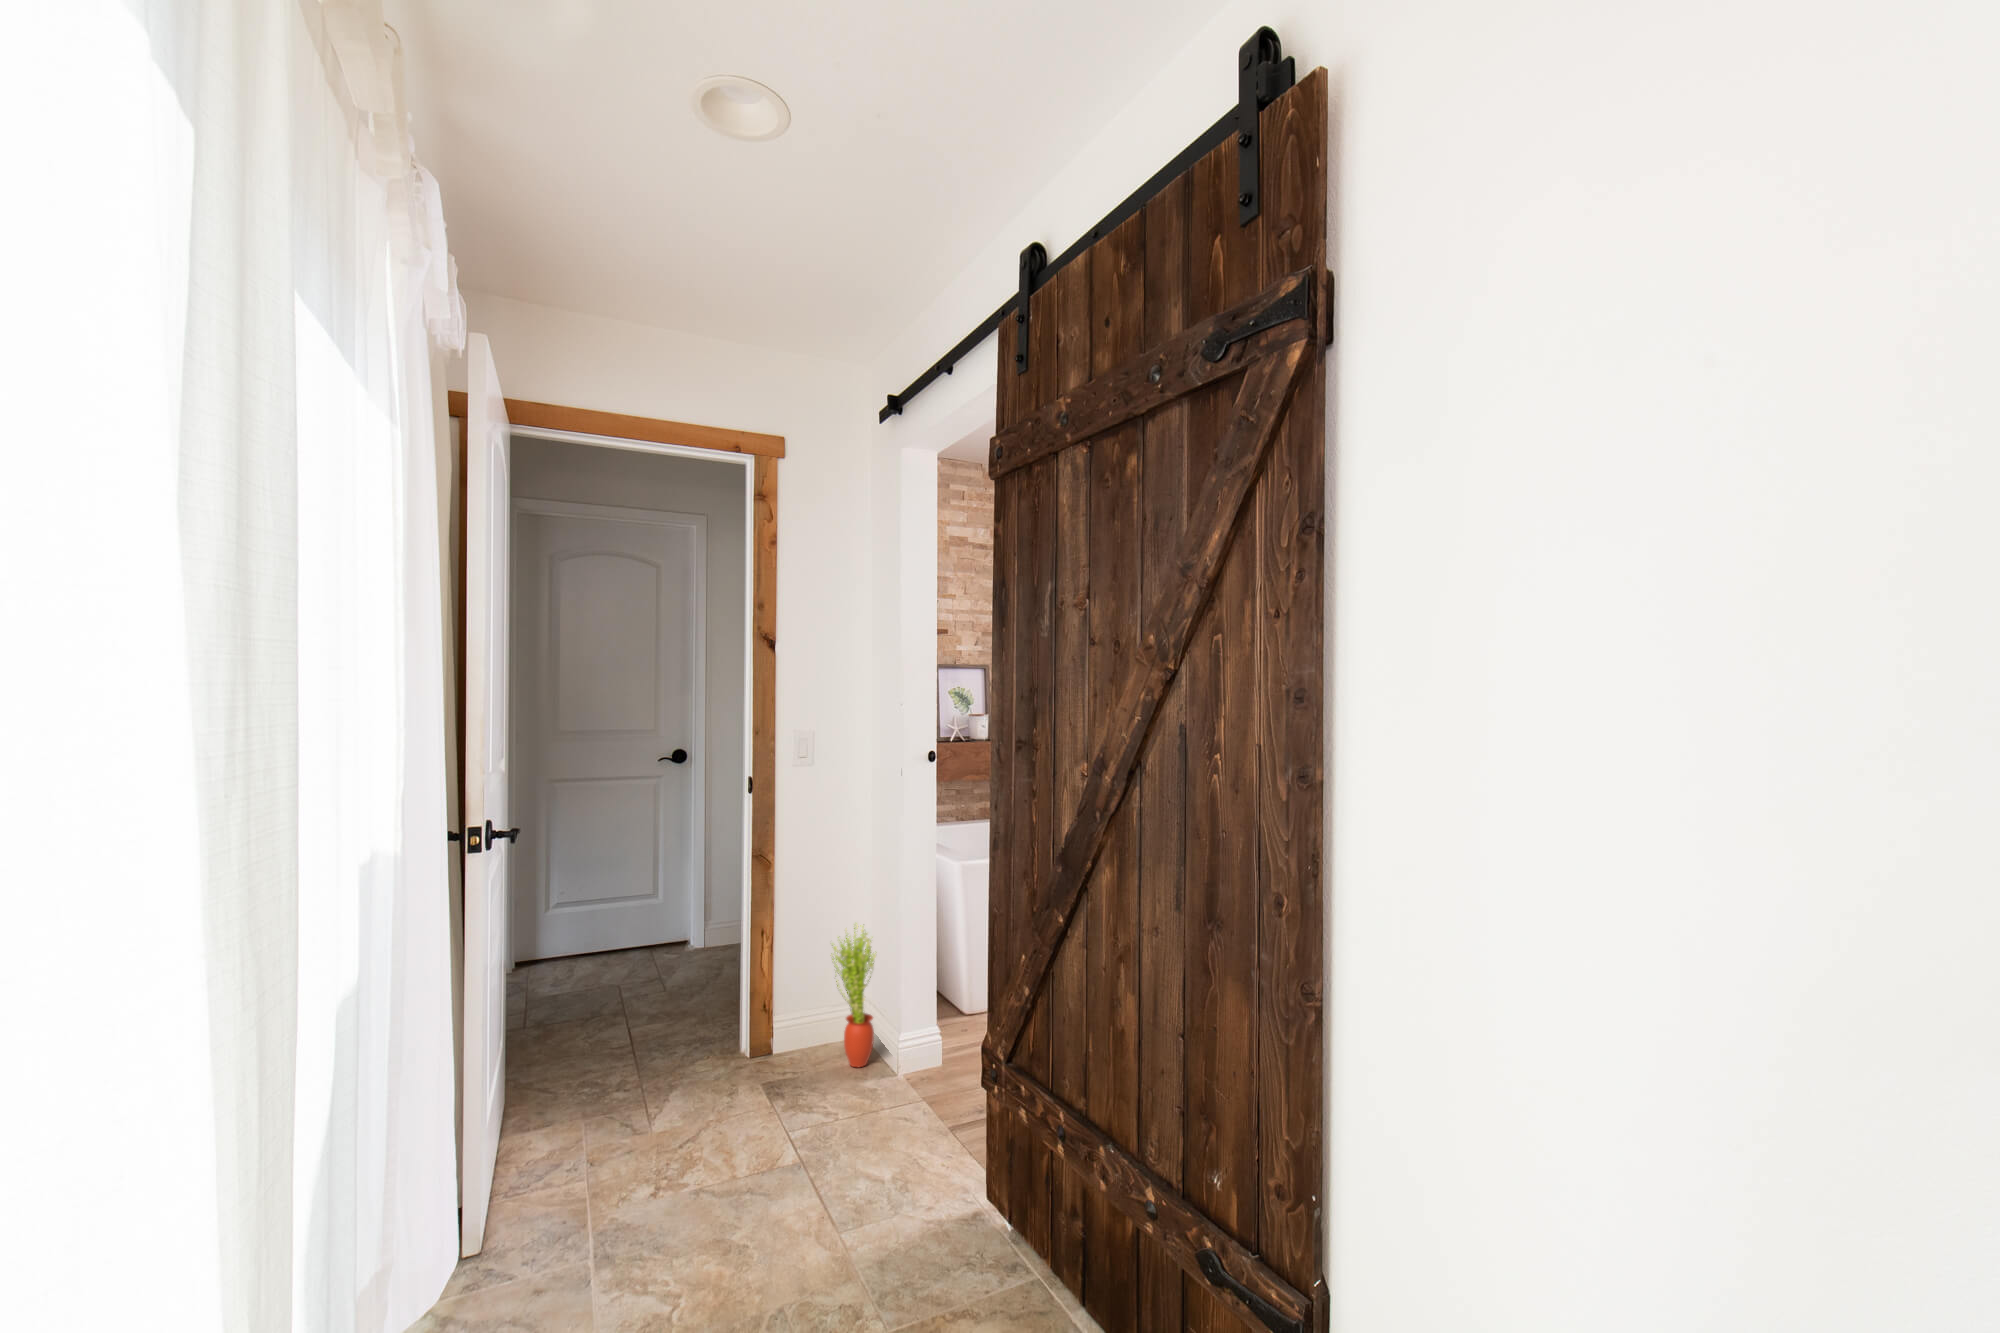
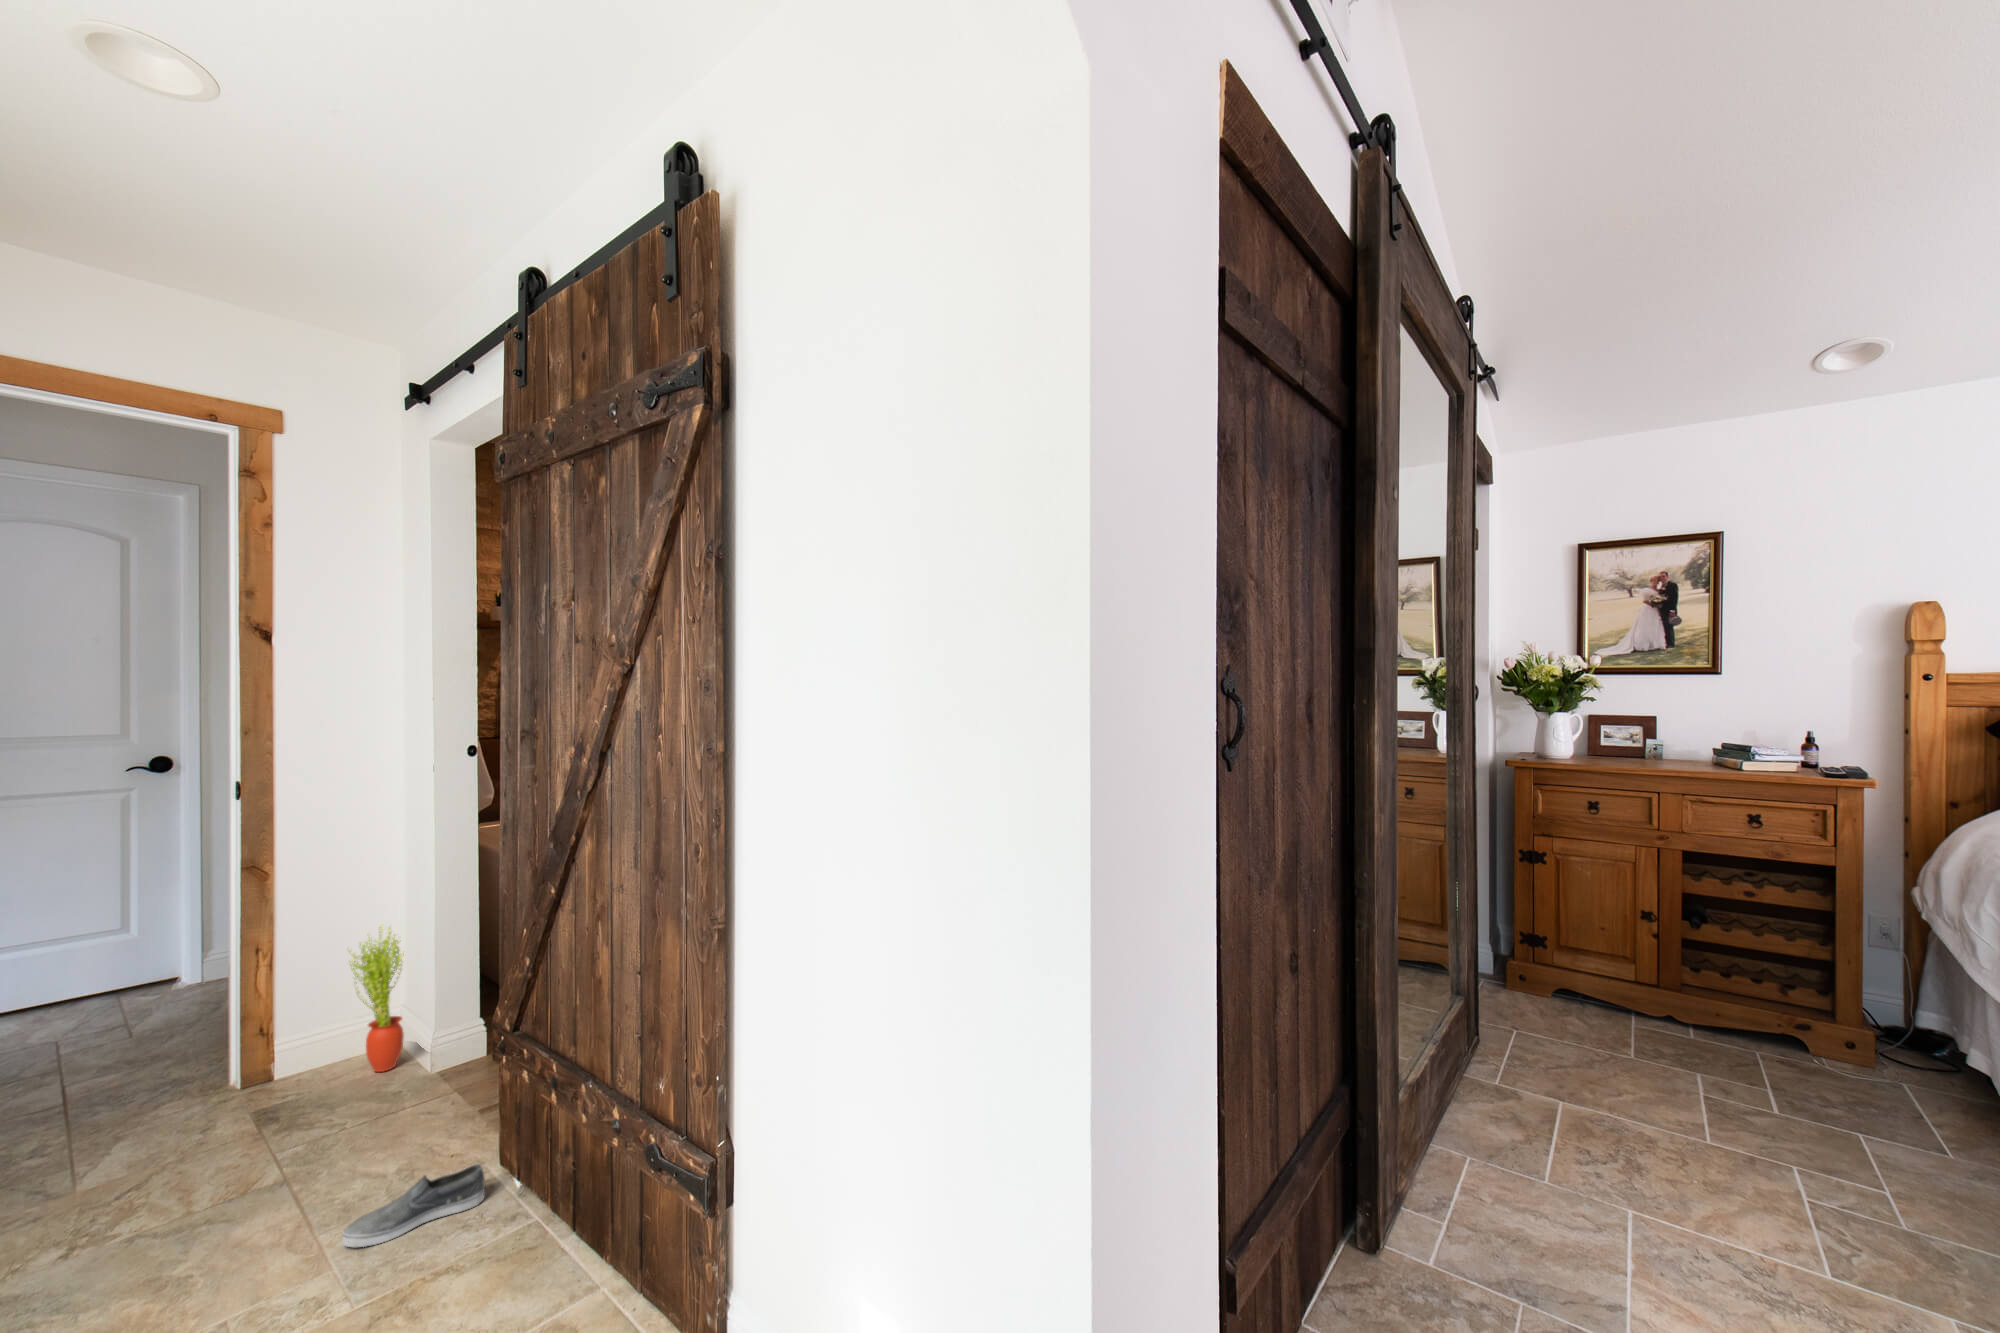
shoe: none [861,1198,981,1262] -> present [342,1164,485,1247]

